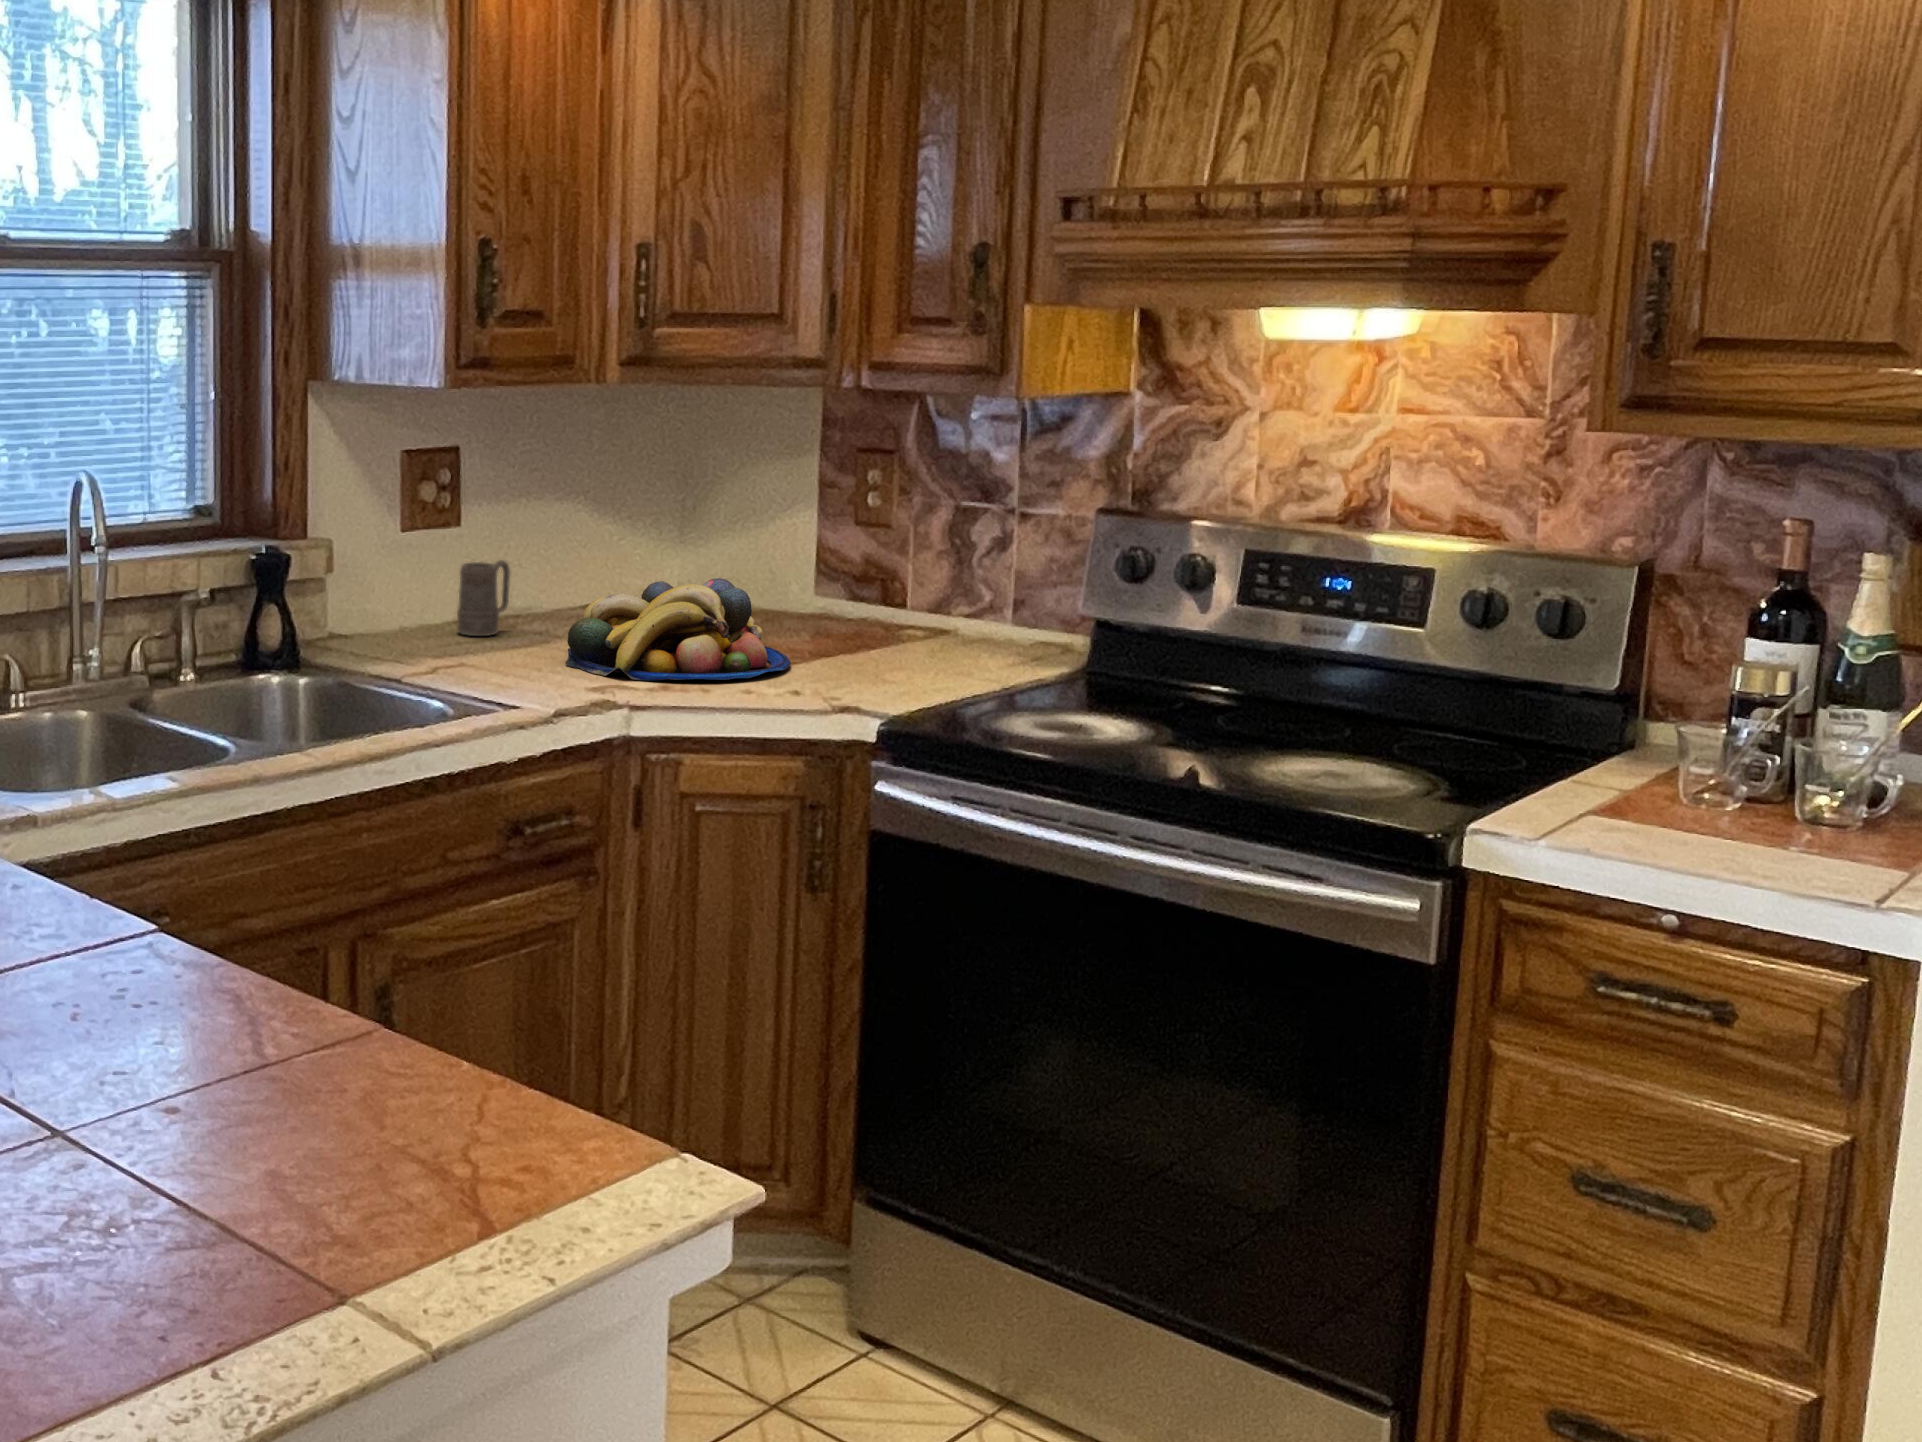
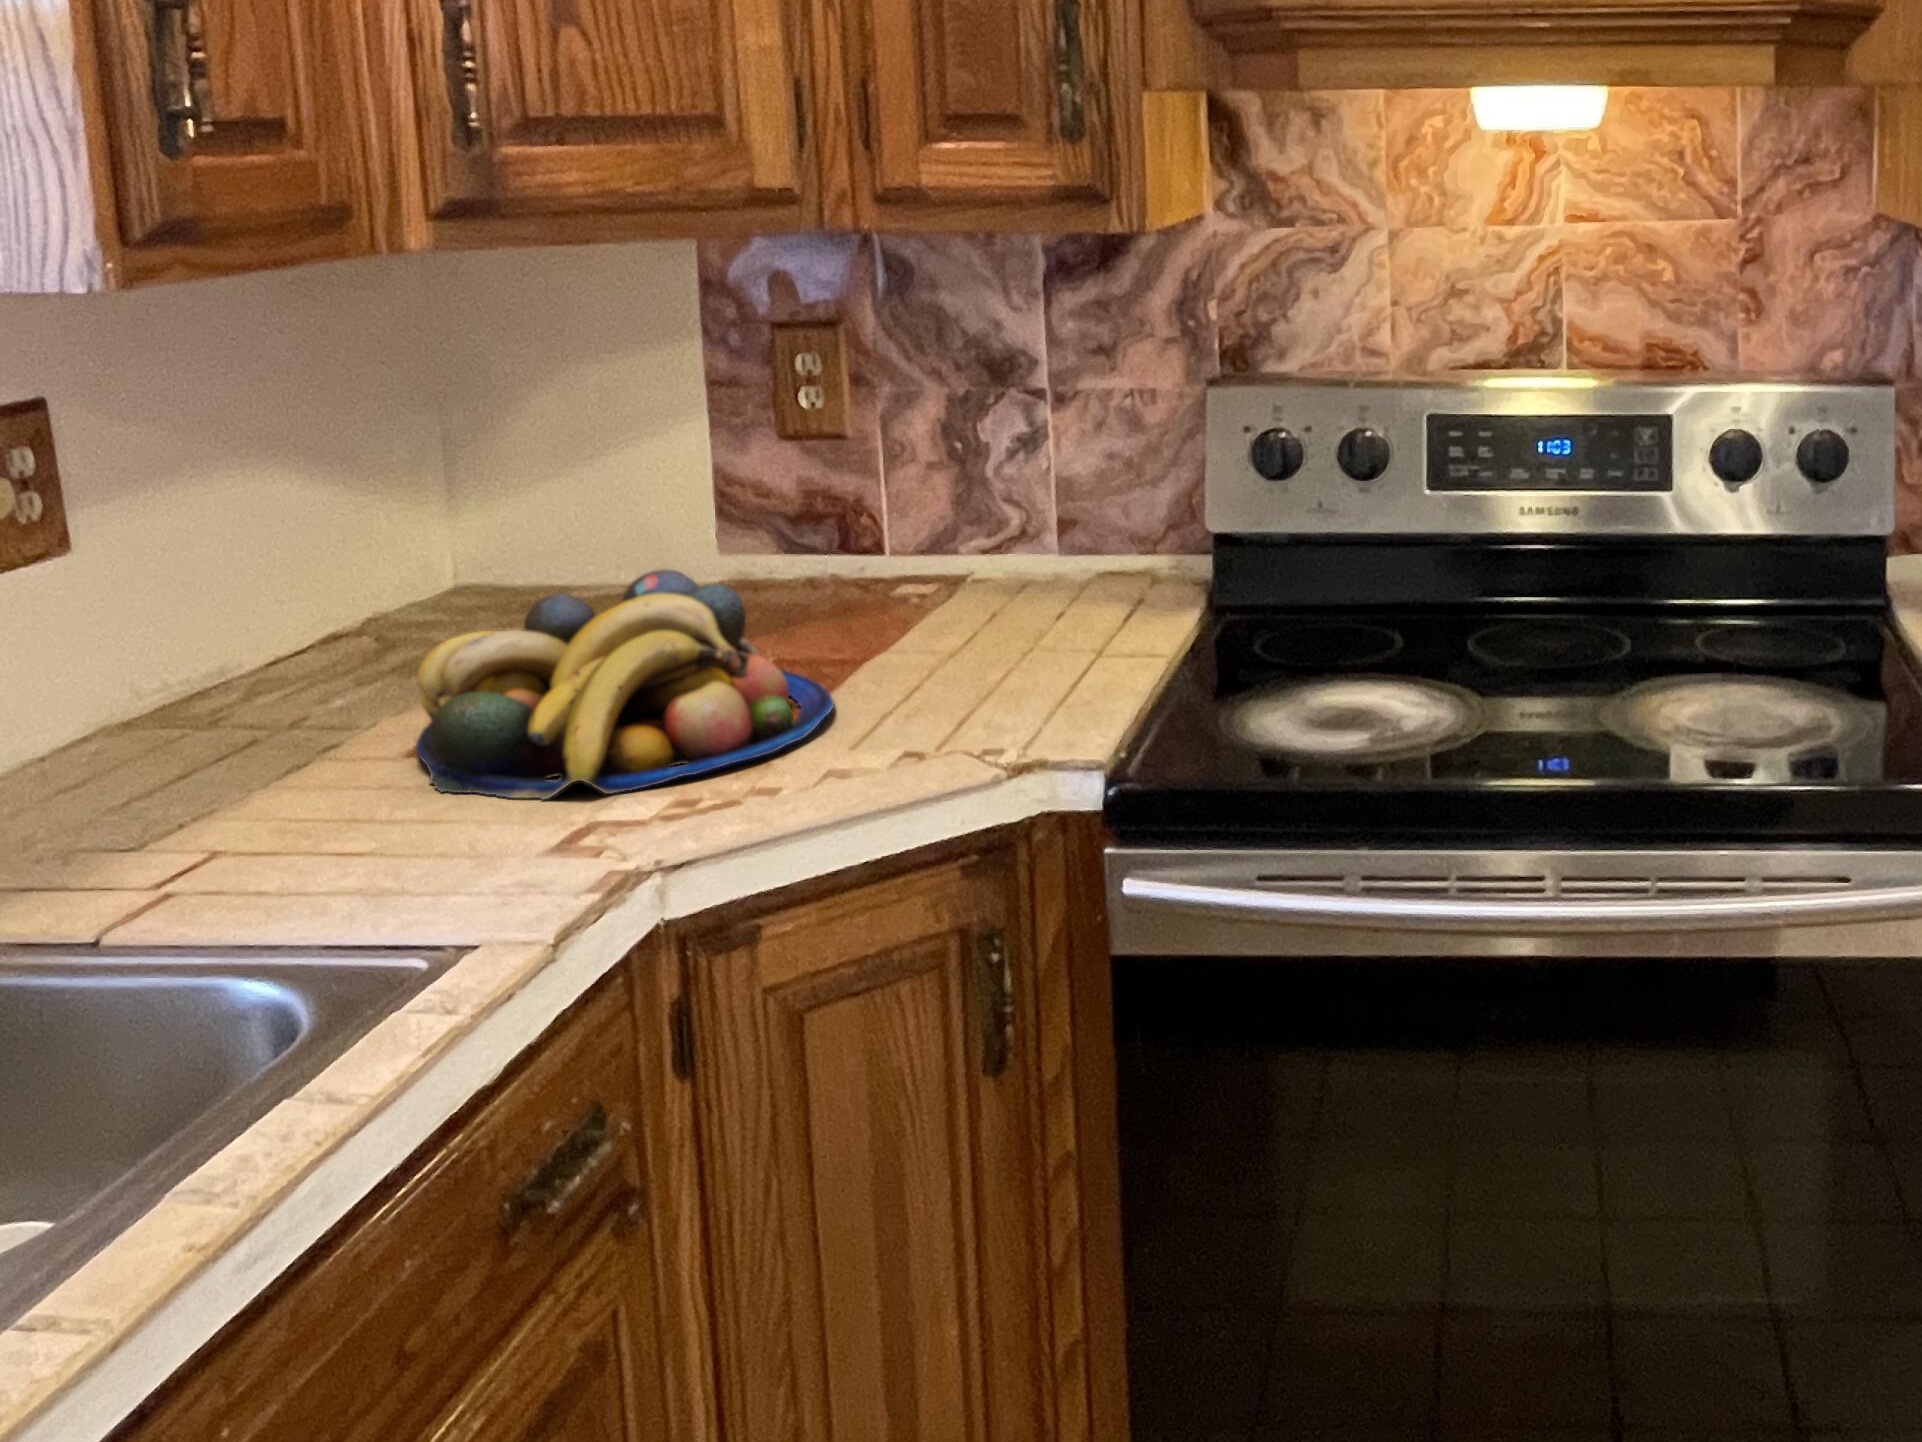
mug: present [457,560,510,636] -> none [107,603,217,765]

